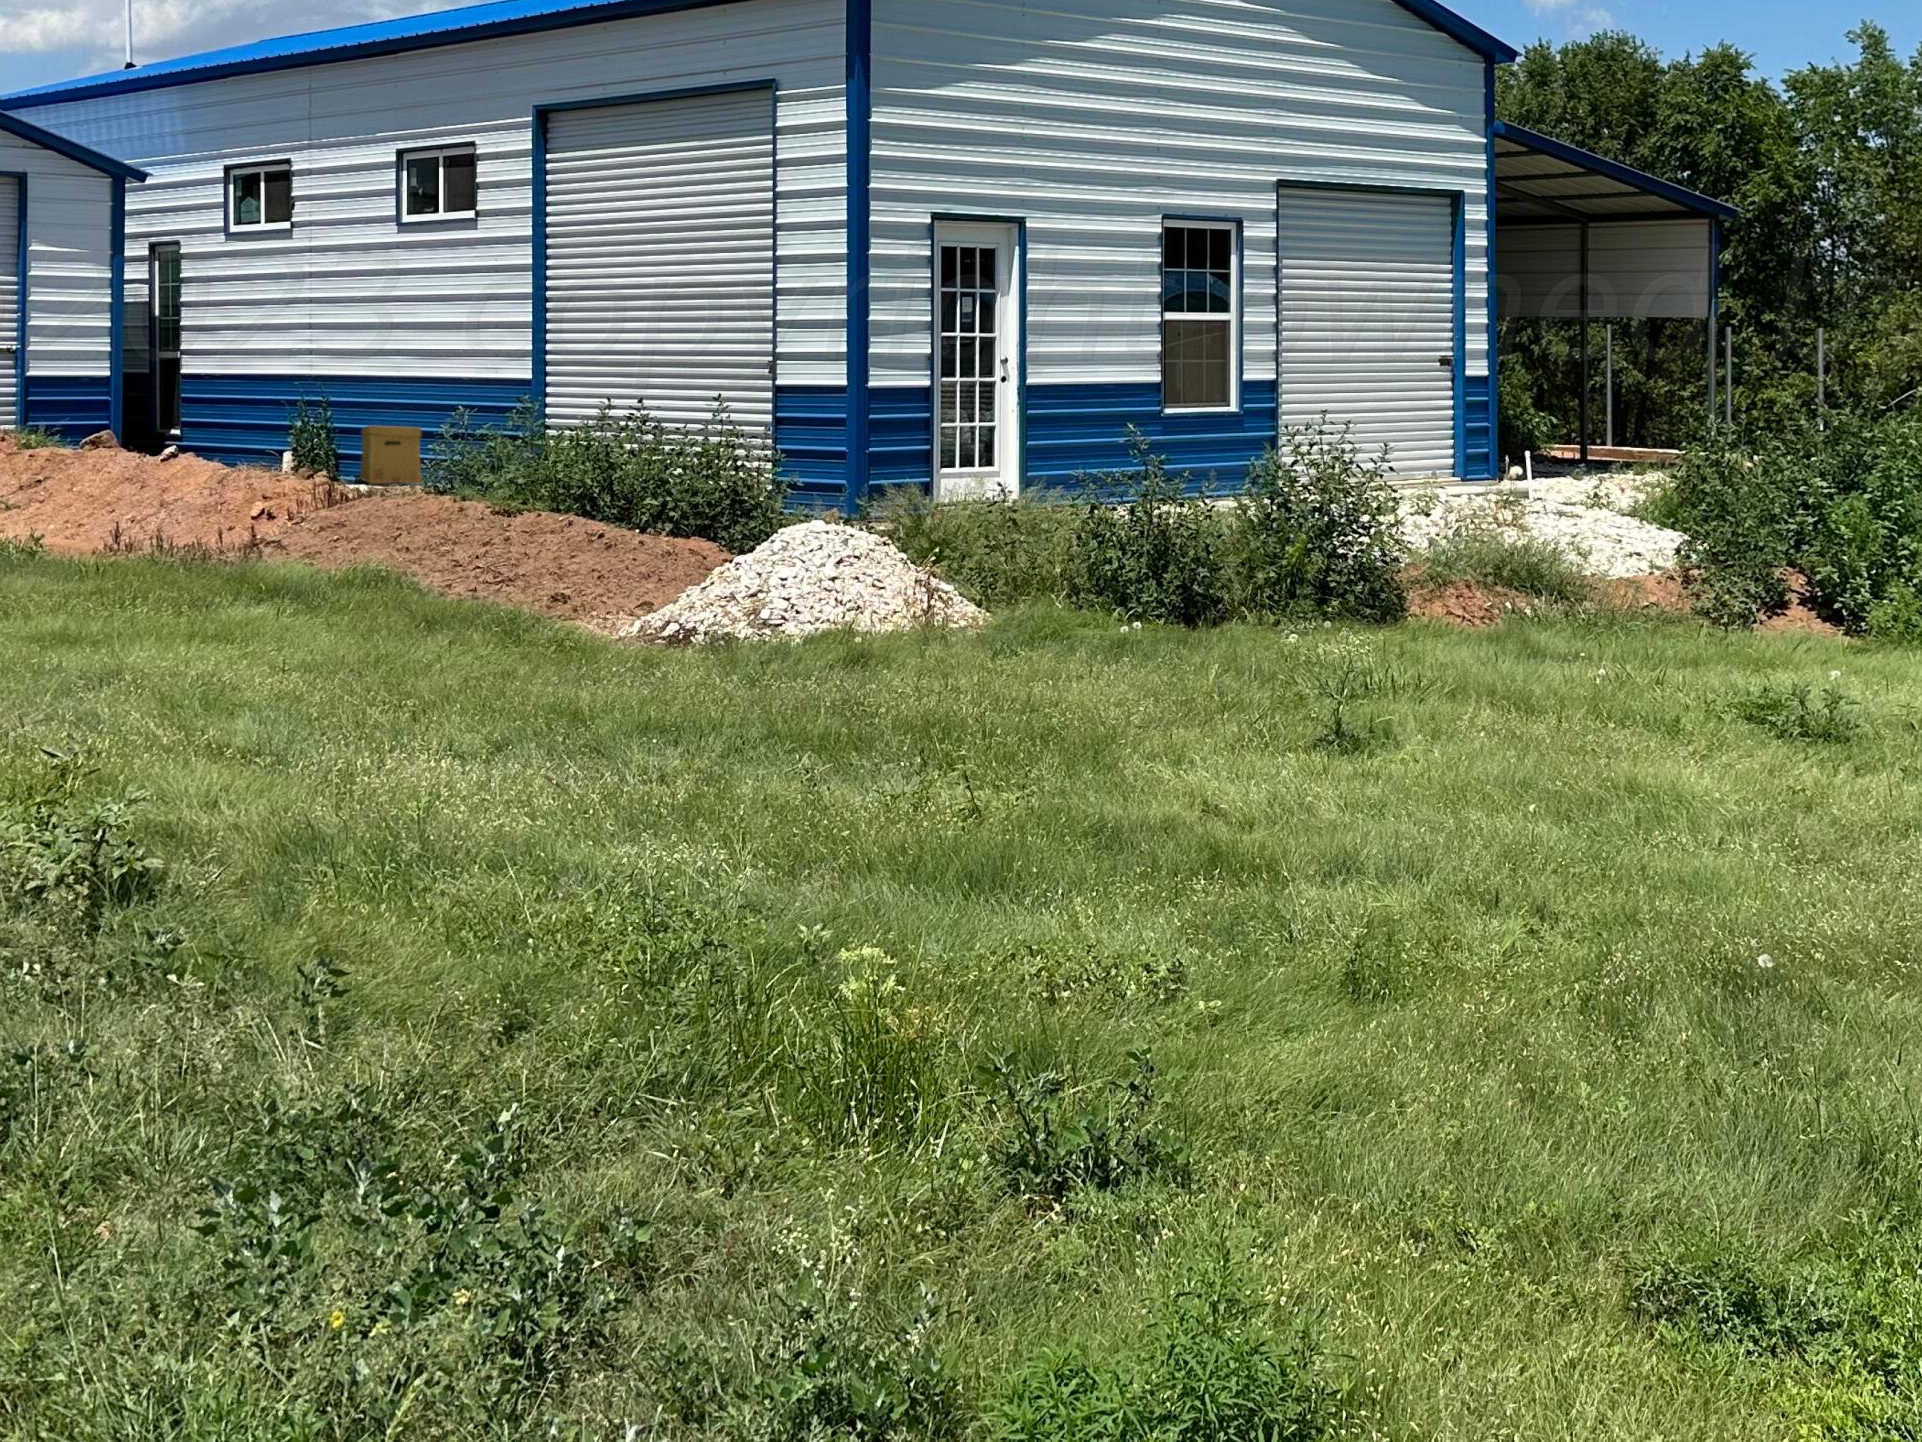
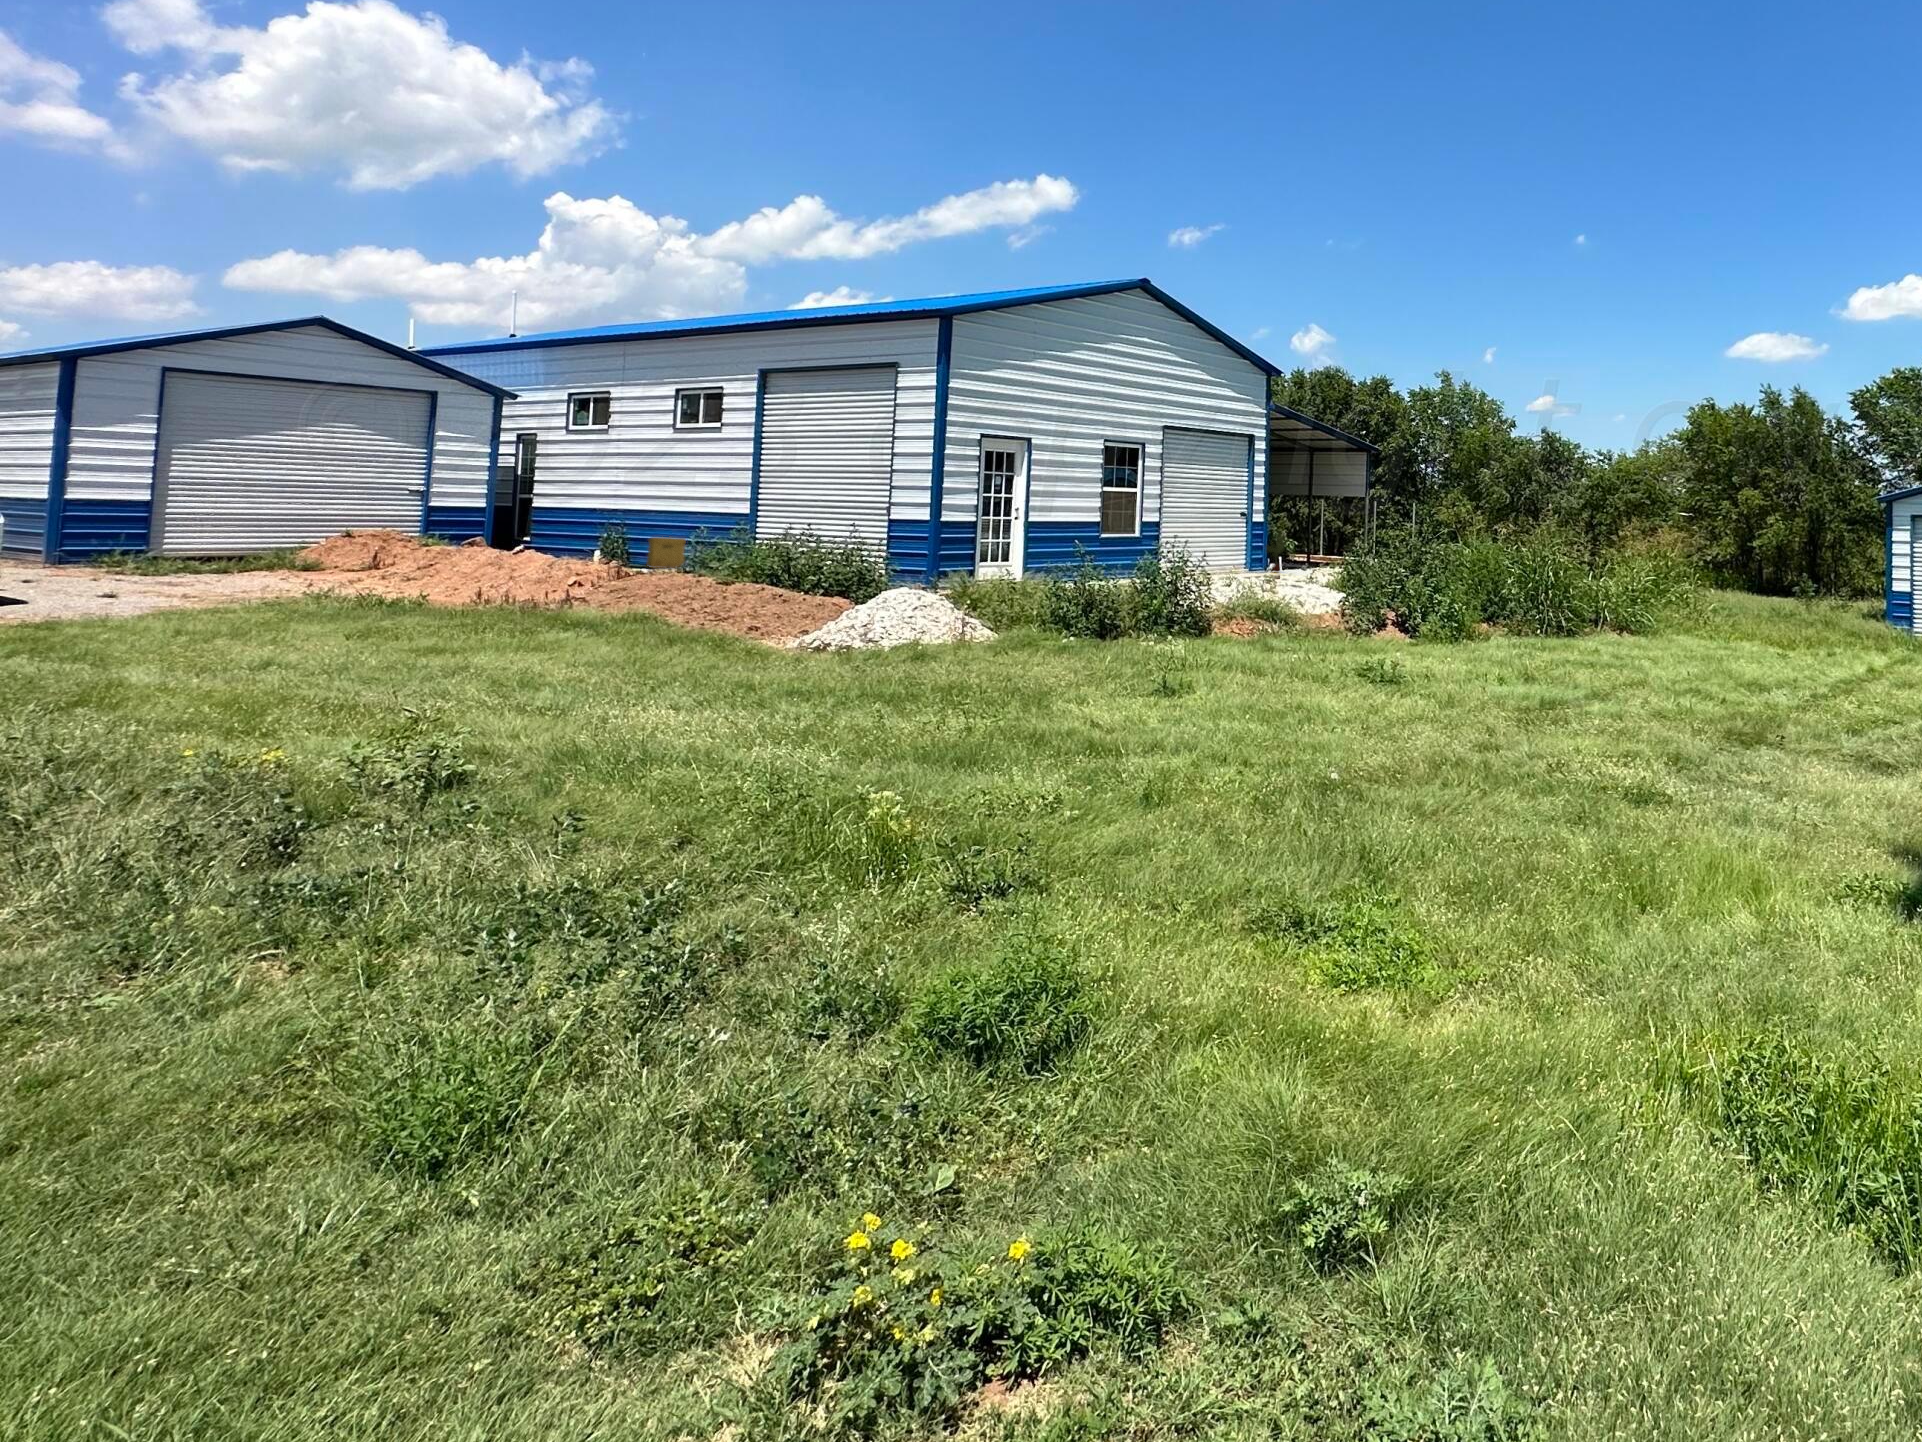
potted tree: none [1484,399,1530,488] -> present [1266,534,1285,572]

